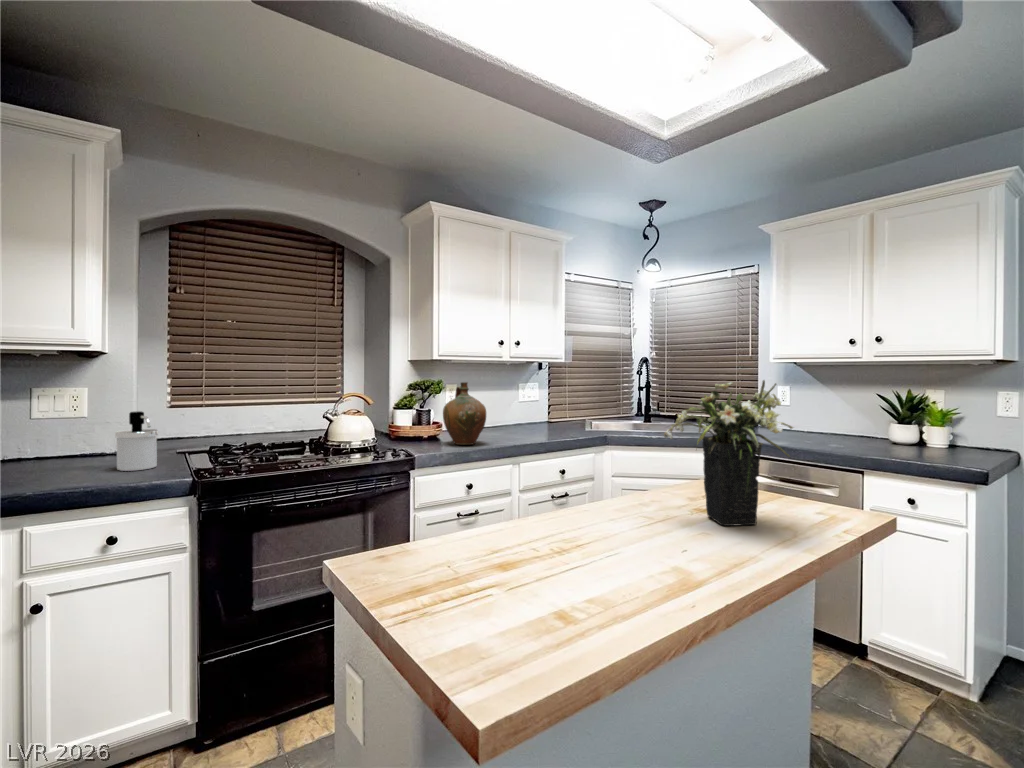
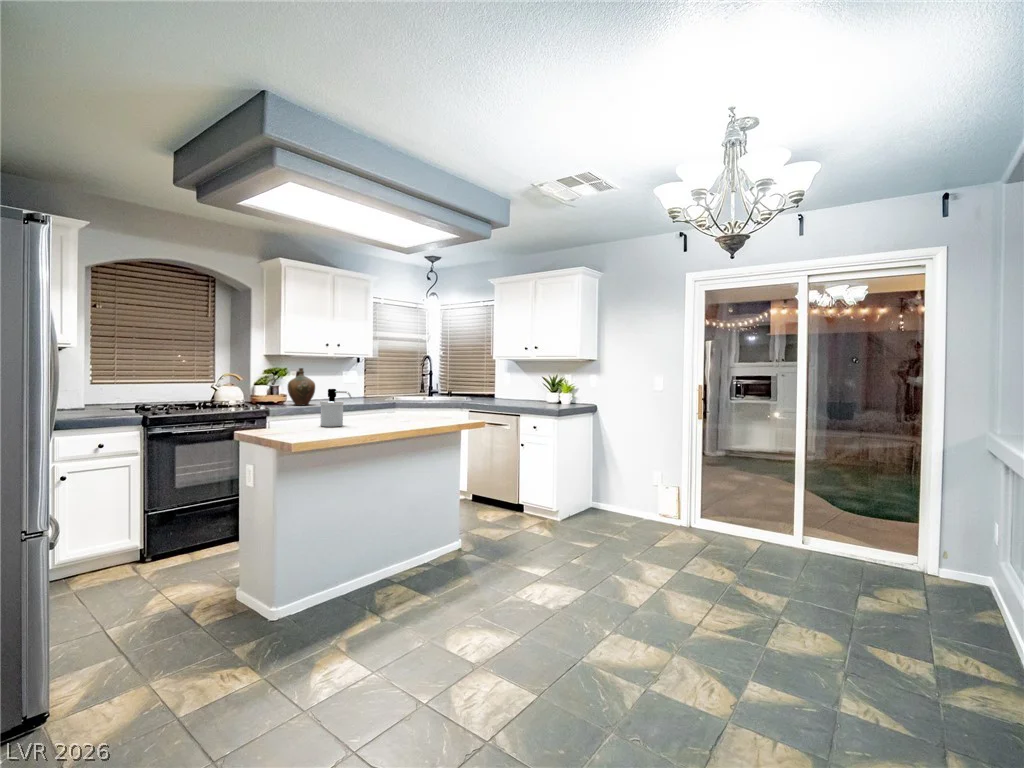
flower arrangement: present [664,380,793,526] -> none [383,363,432,419]
soap dispenser: present [115,411,158,471] -> present [320,389,352,427]

